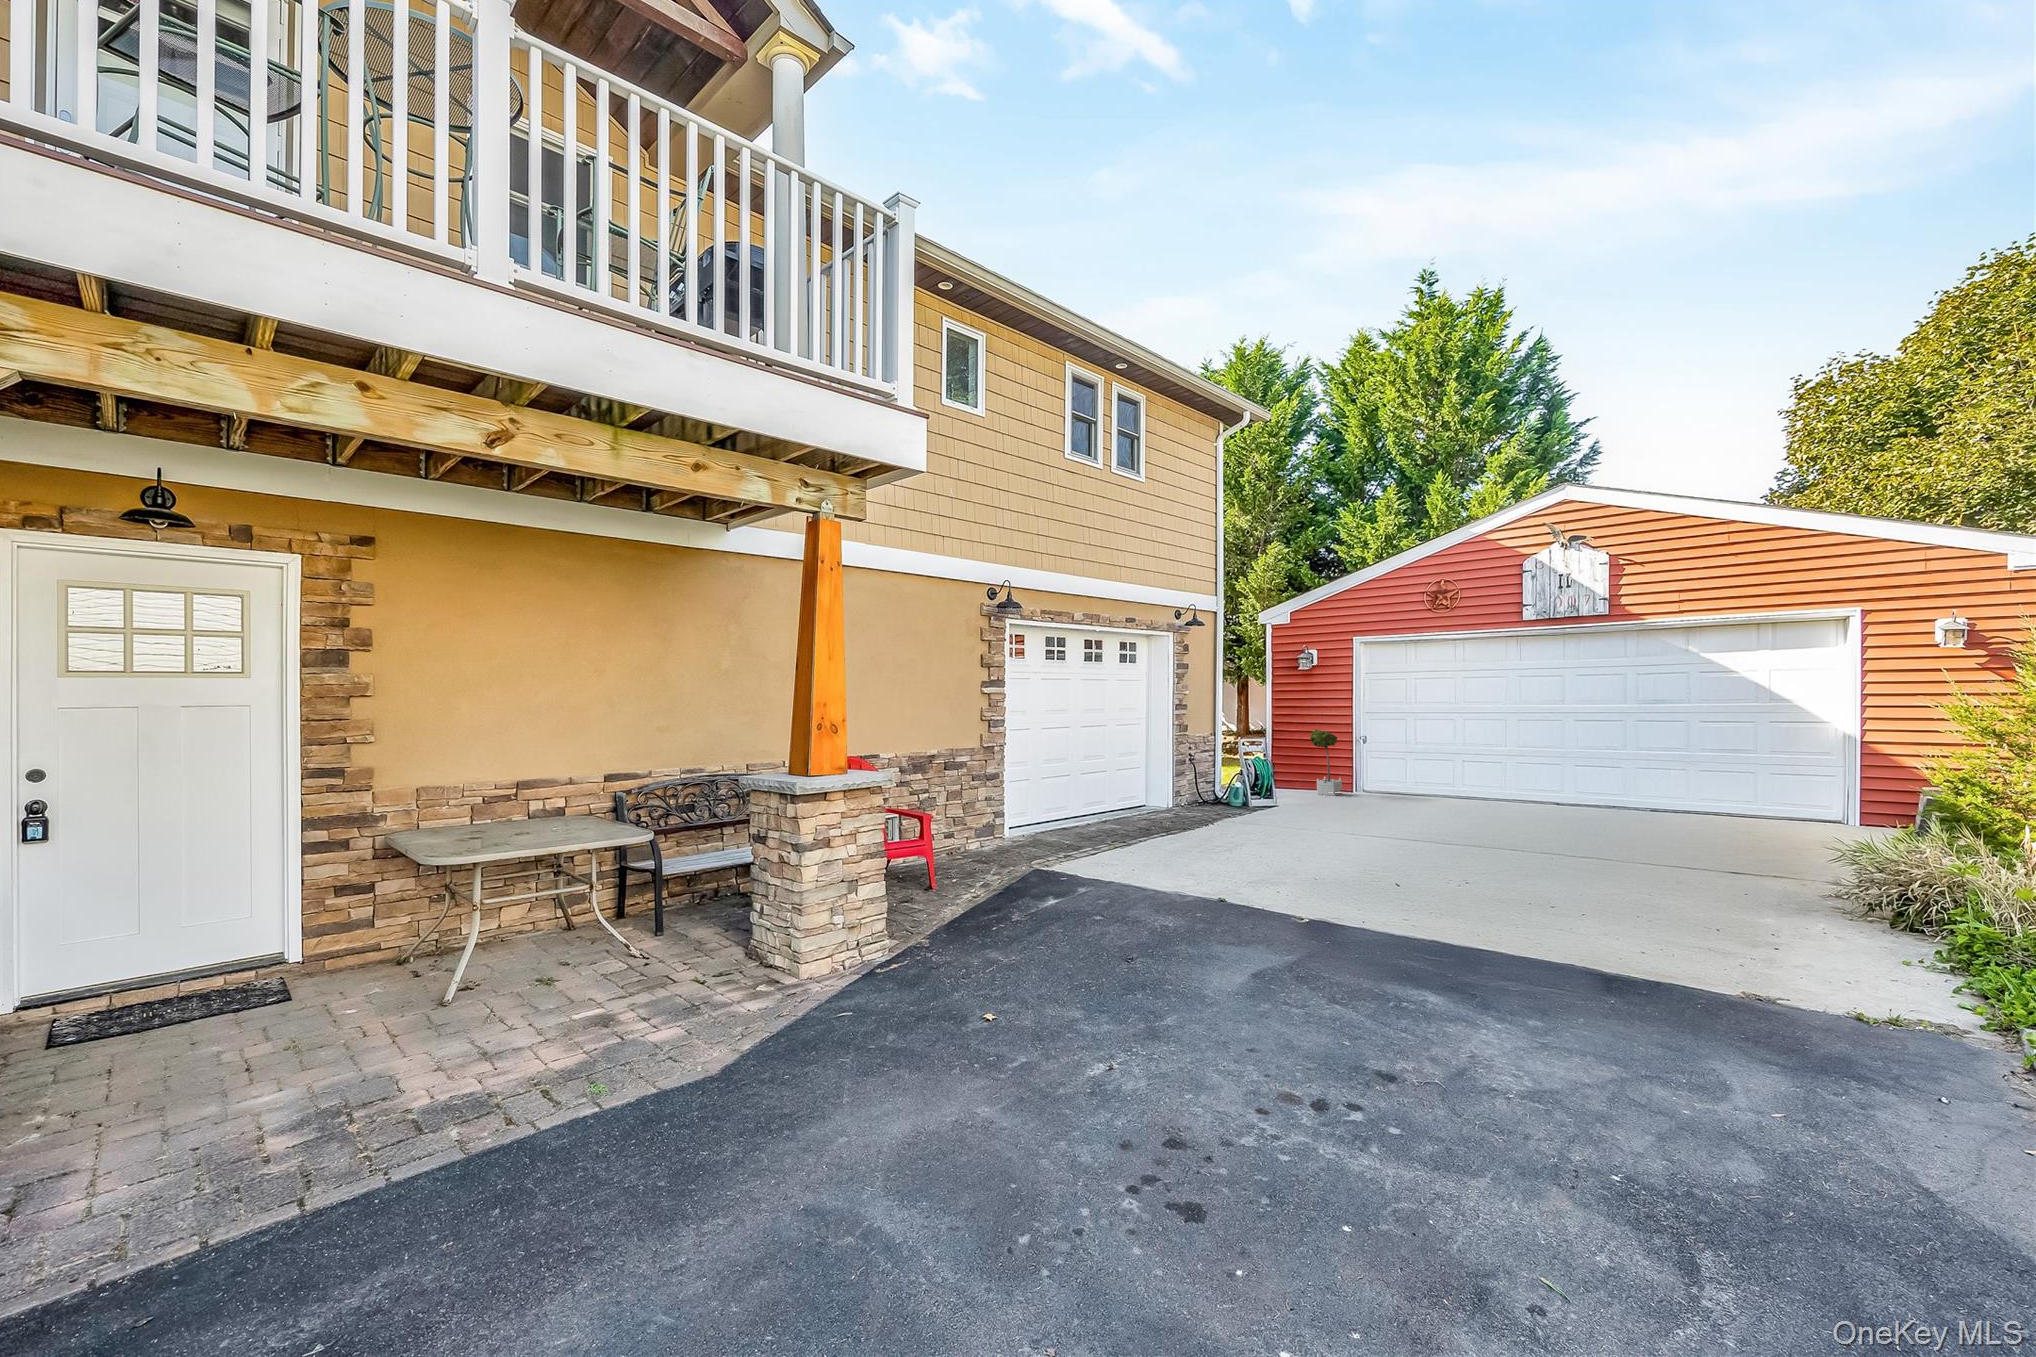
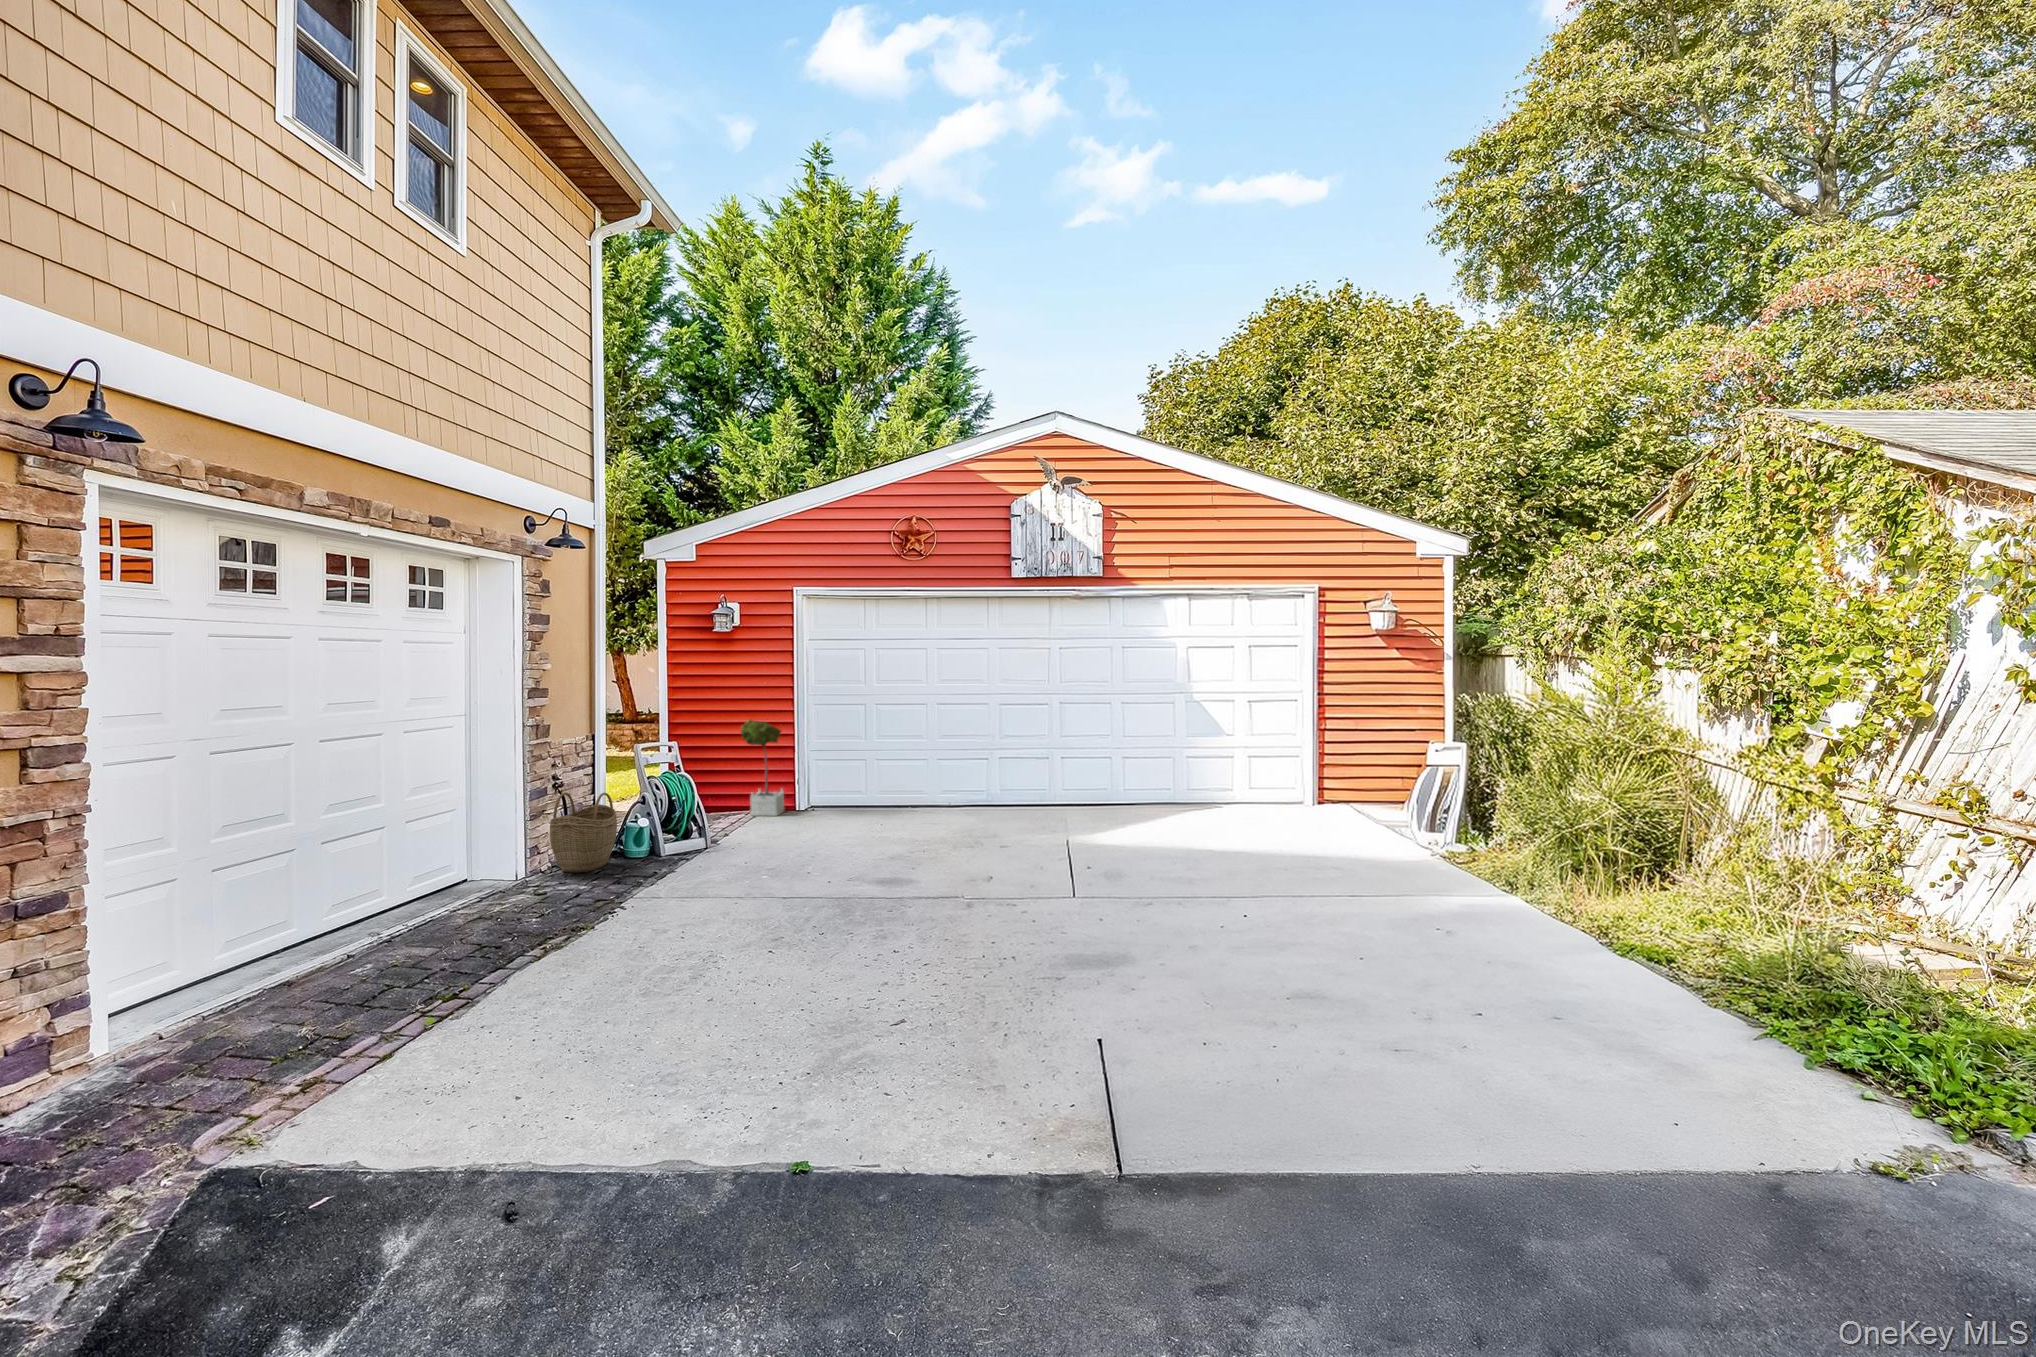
woven basket: none [1184,763,1220,808] -> present [550,793,617,872]

